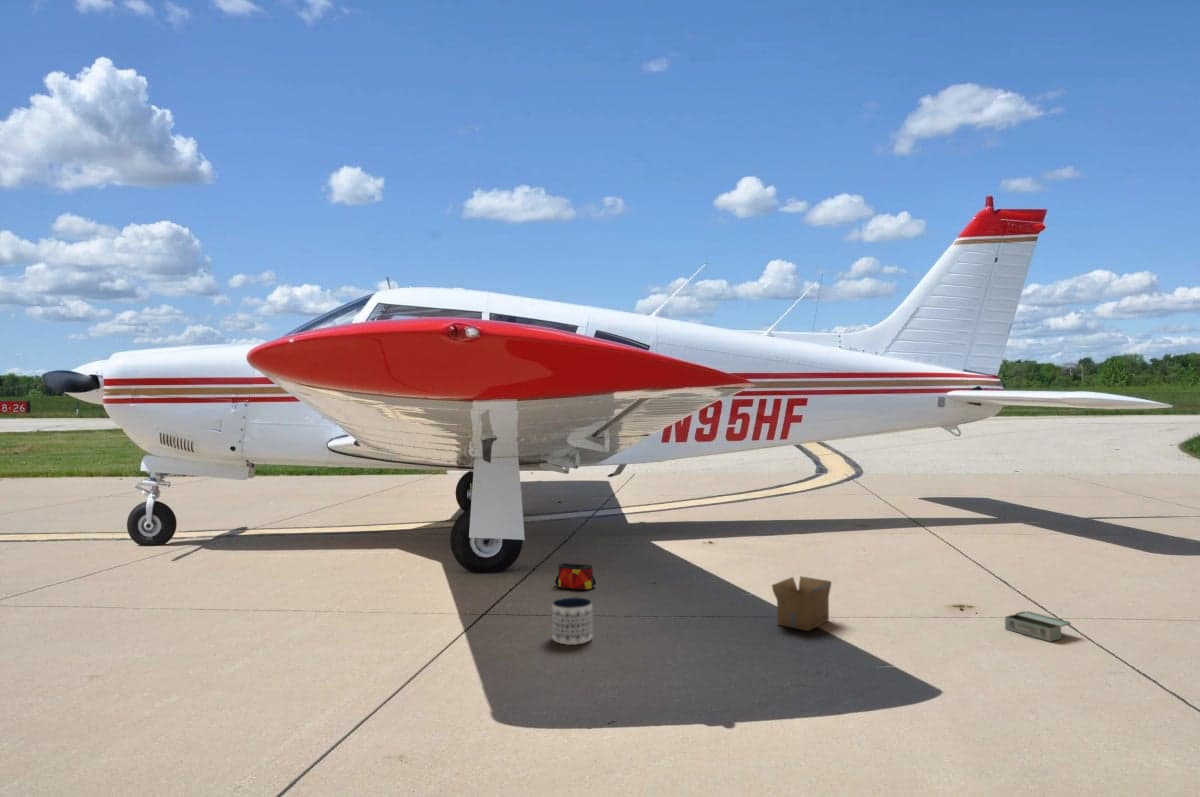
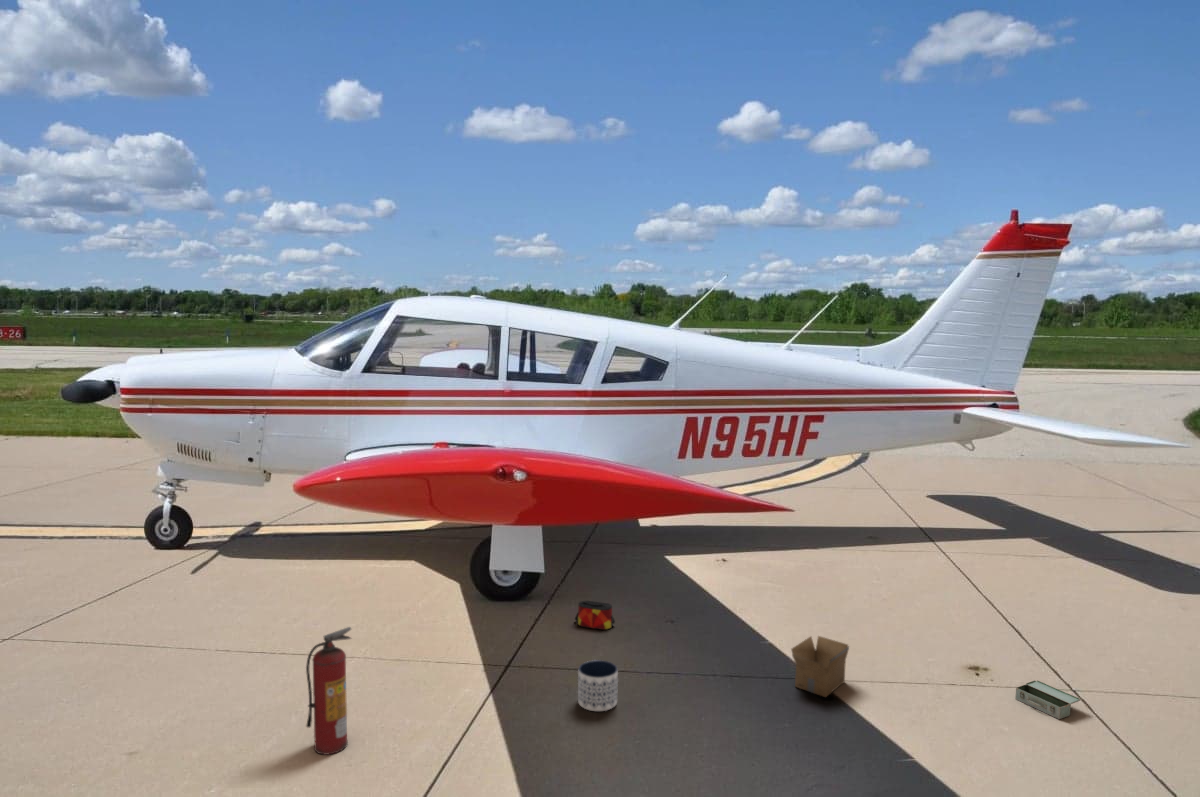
fire extinguisher: none [267,548,315,679] -> present [306,627,351,755]

